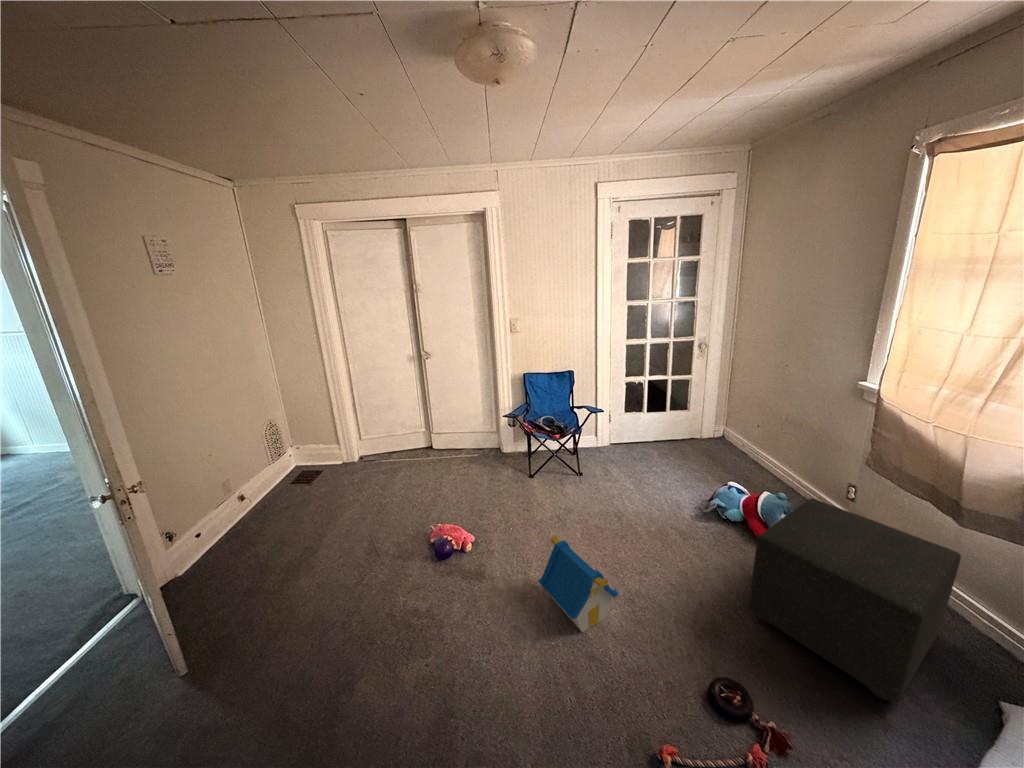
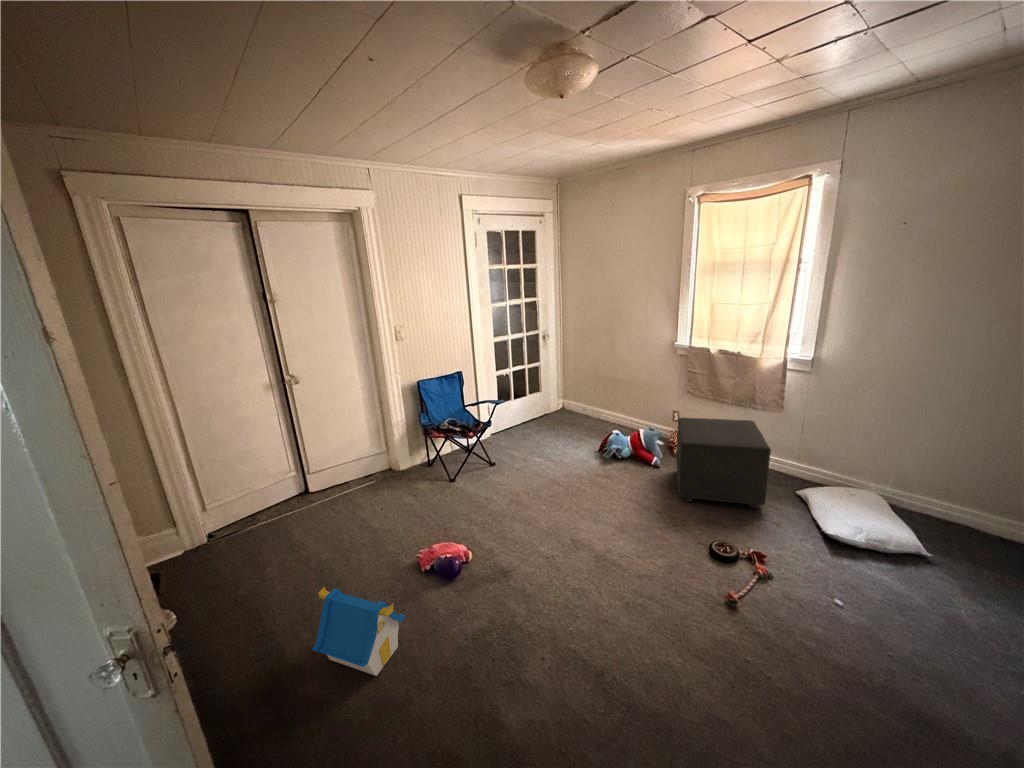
toy house: present [538,535,618,632] -> present [312,587,405,676]

